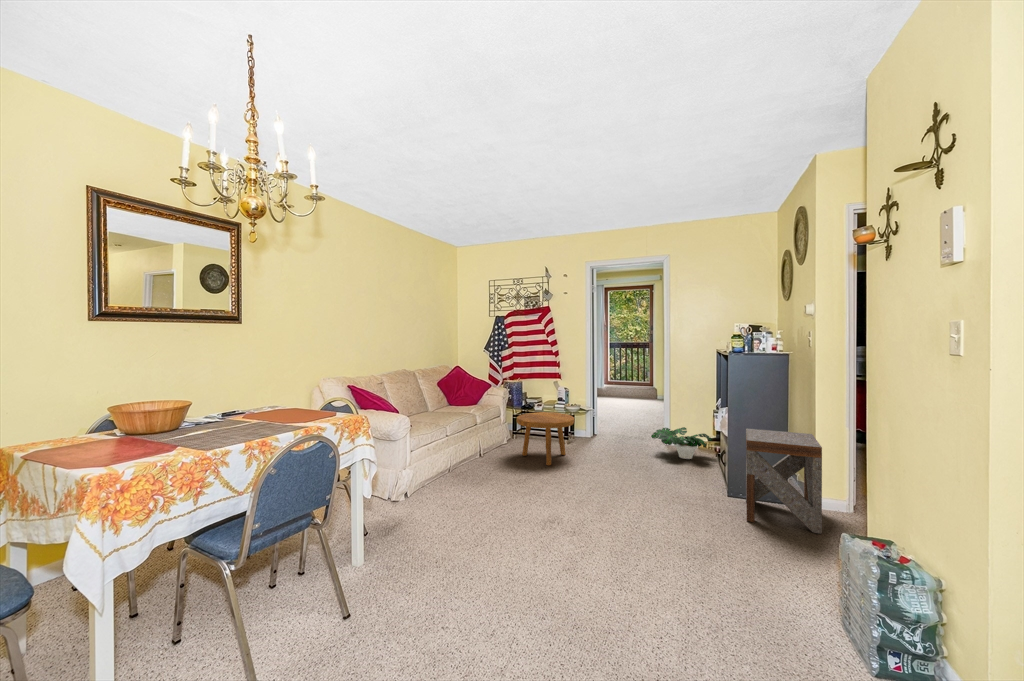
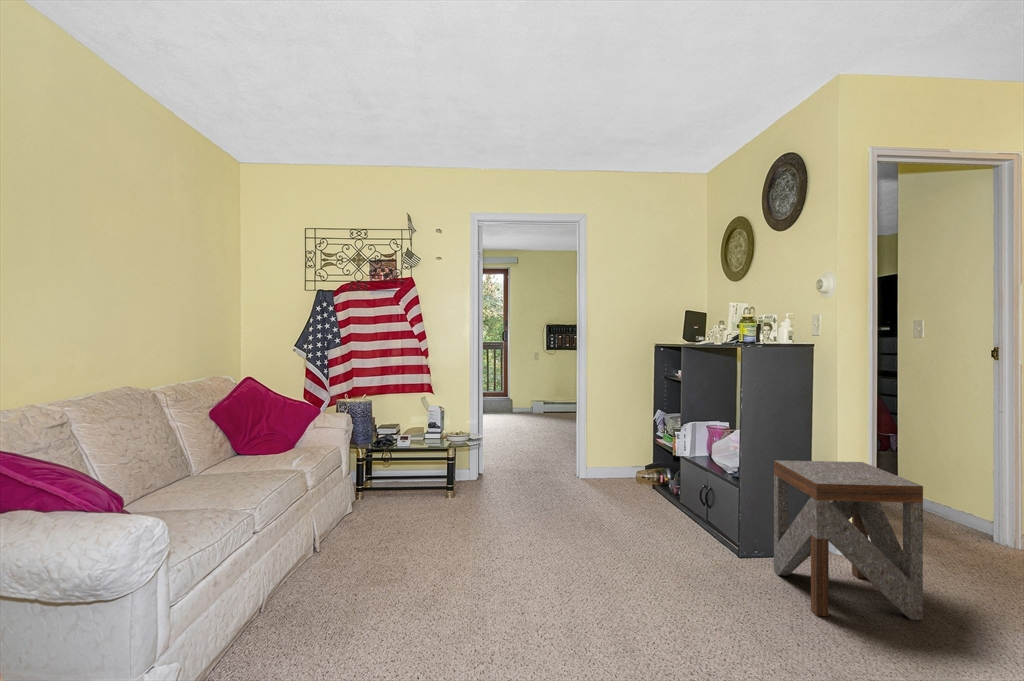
footstool: present [517,412,575,465] -> none [378,451,480,549]
potted plant: present [651,427,712,459] -> none [584,458,667,505]

